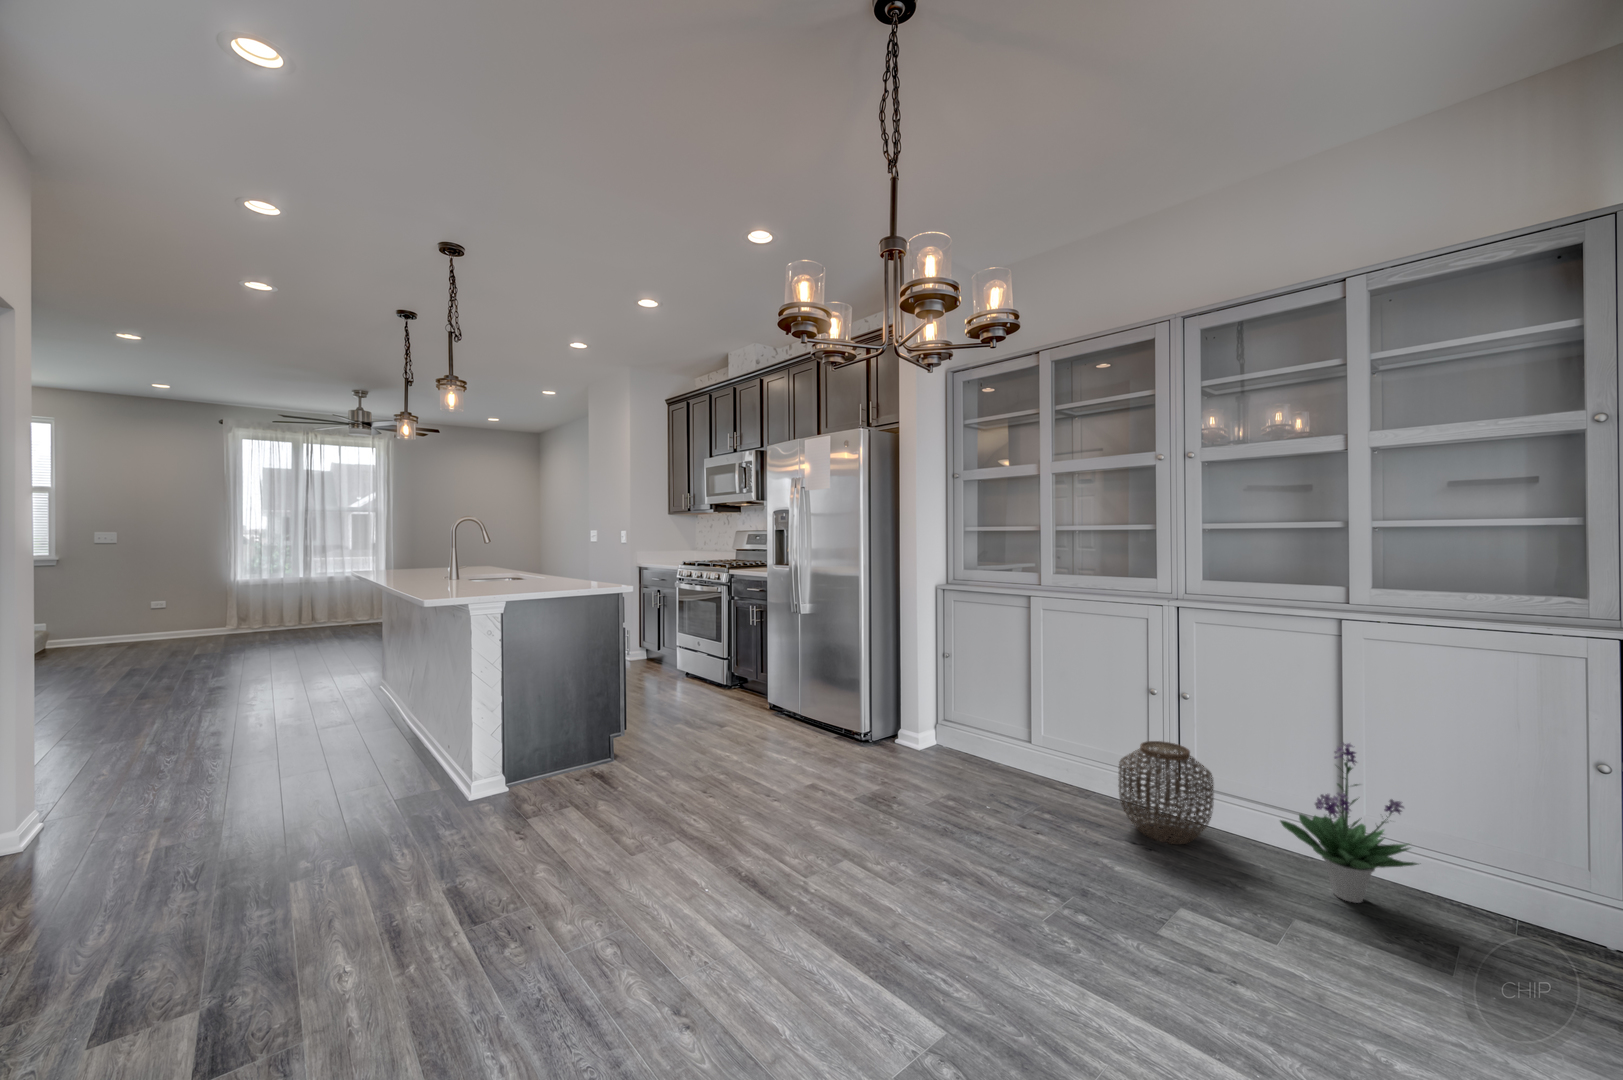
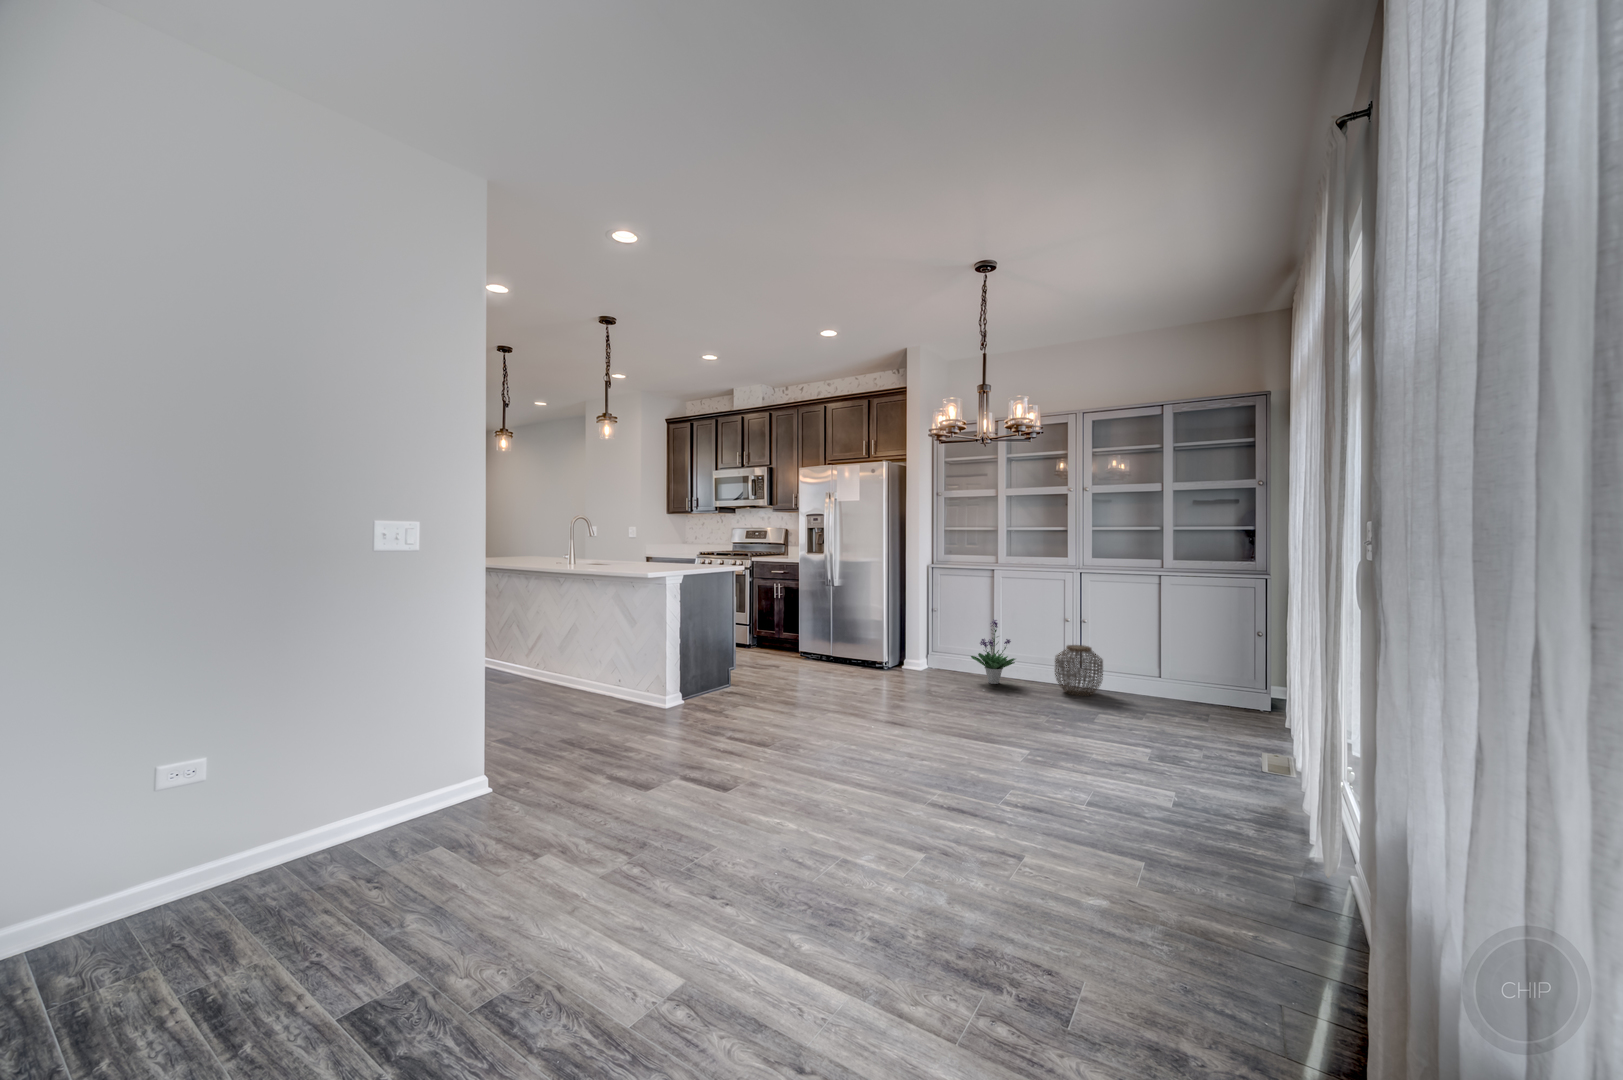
potted plant: present [1280,742,1418,903] -> present [971,619,1015,684]

